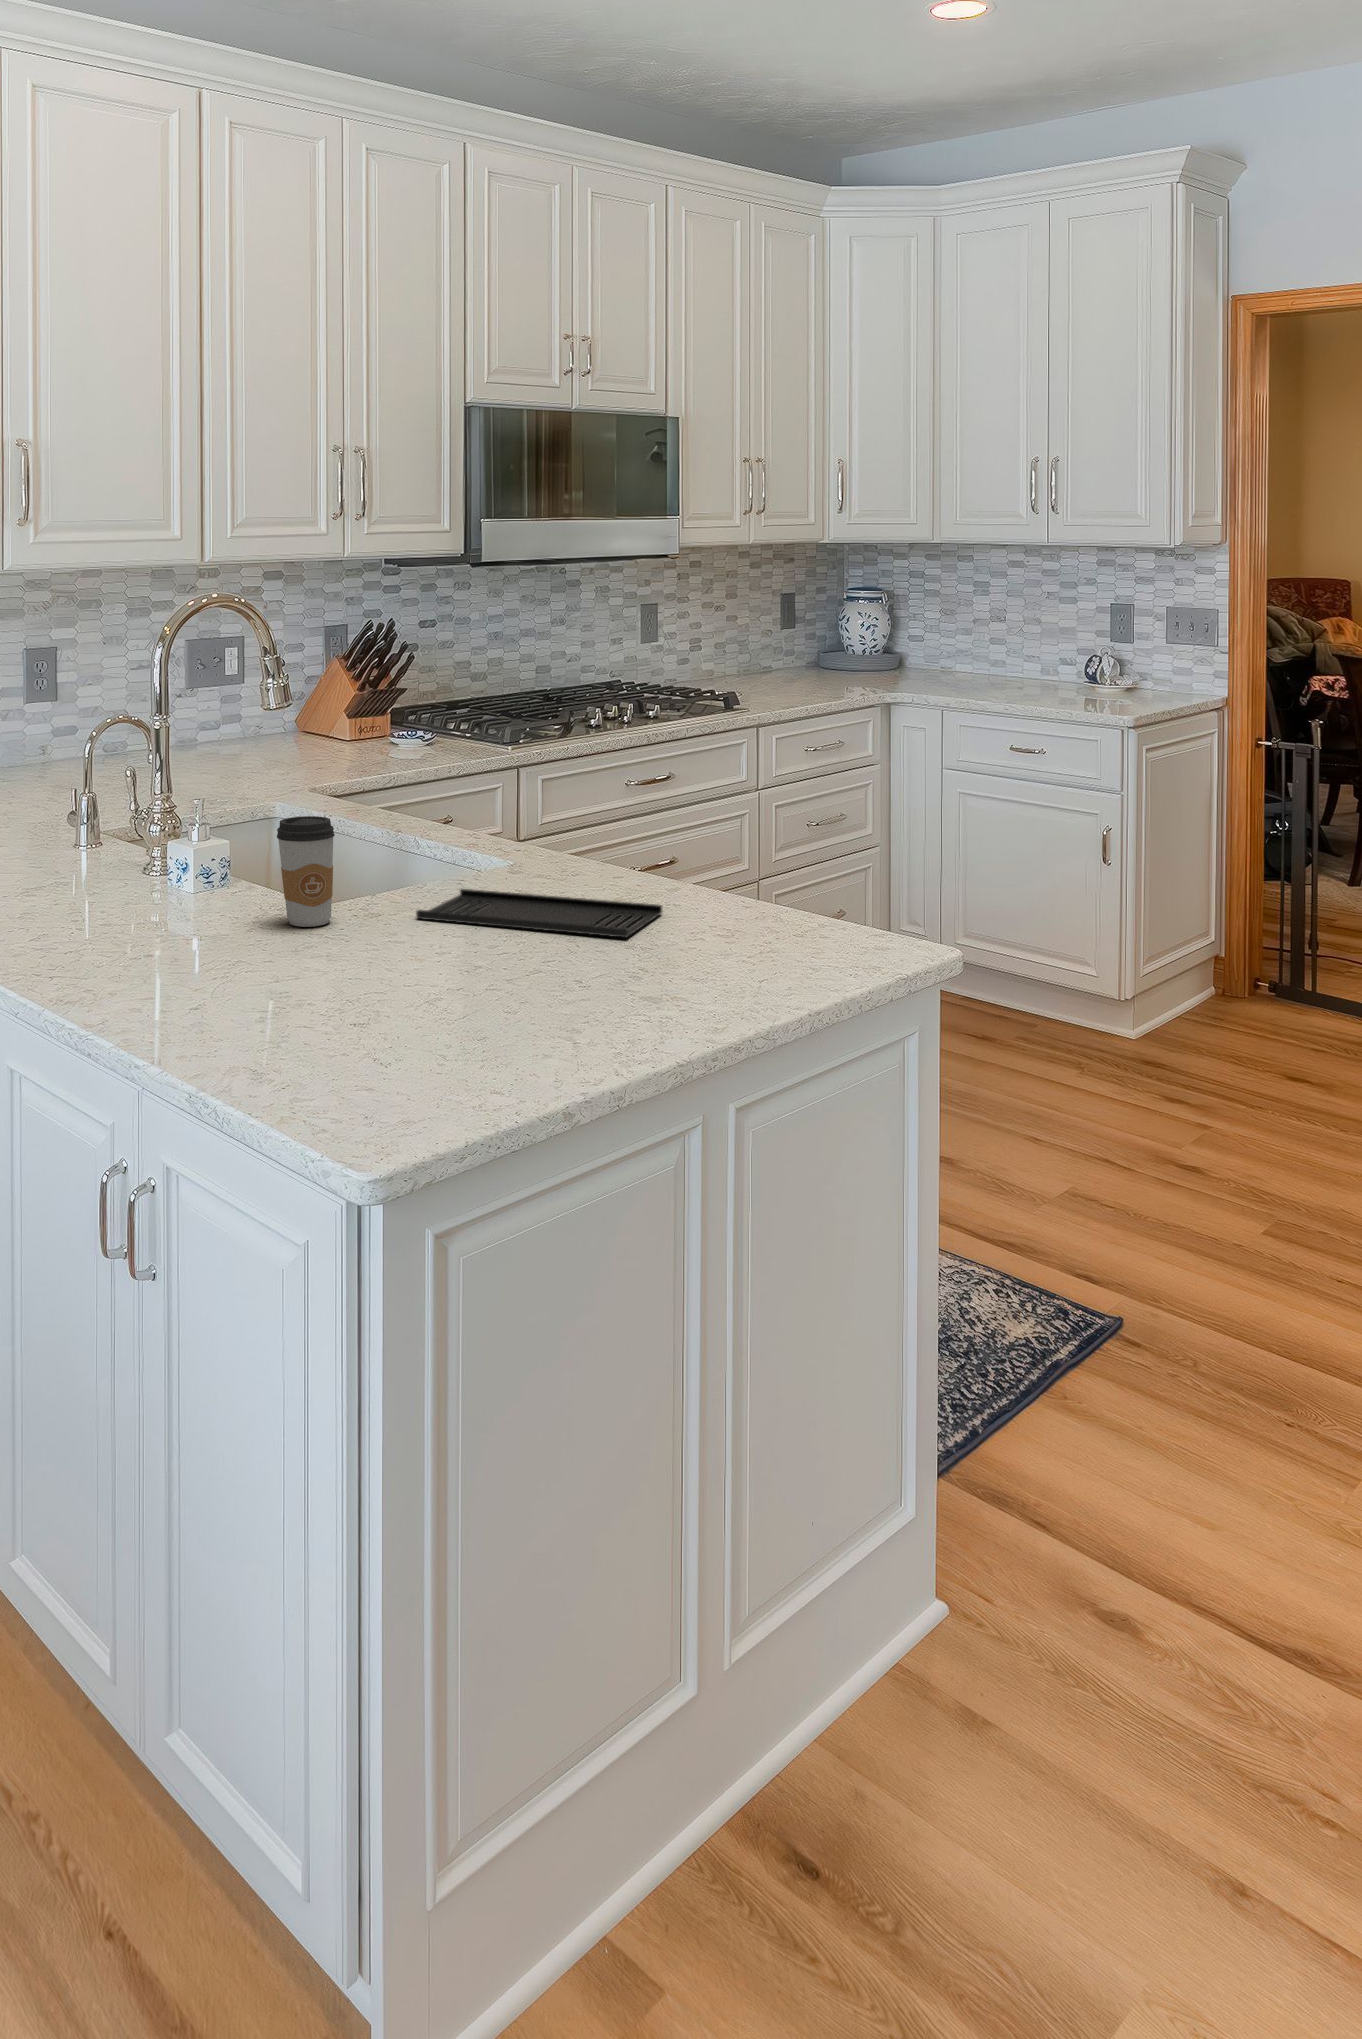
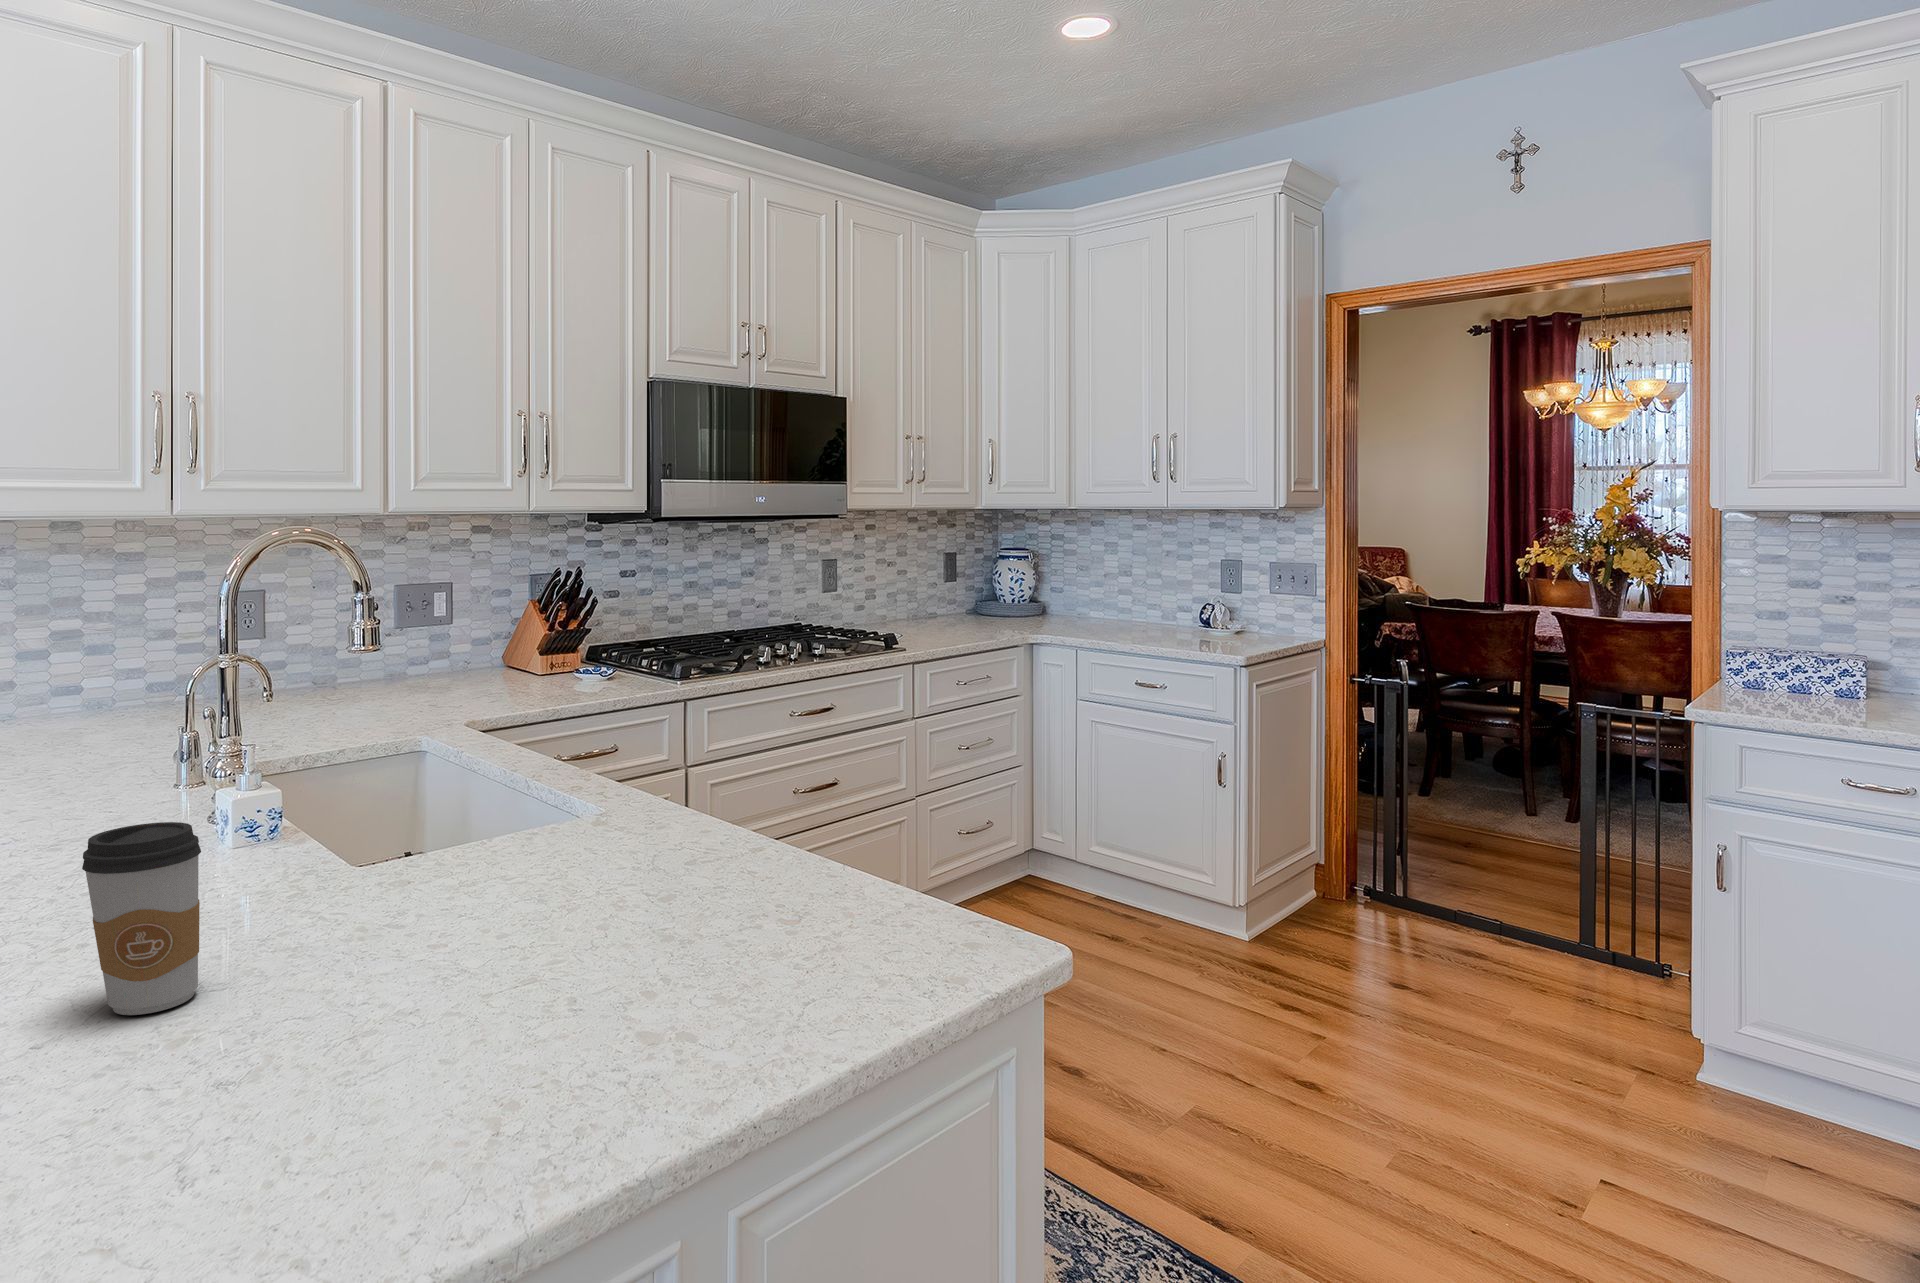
tray: present [416,889,662,938] -> none [352,911,756,1019]

